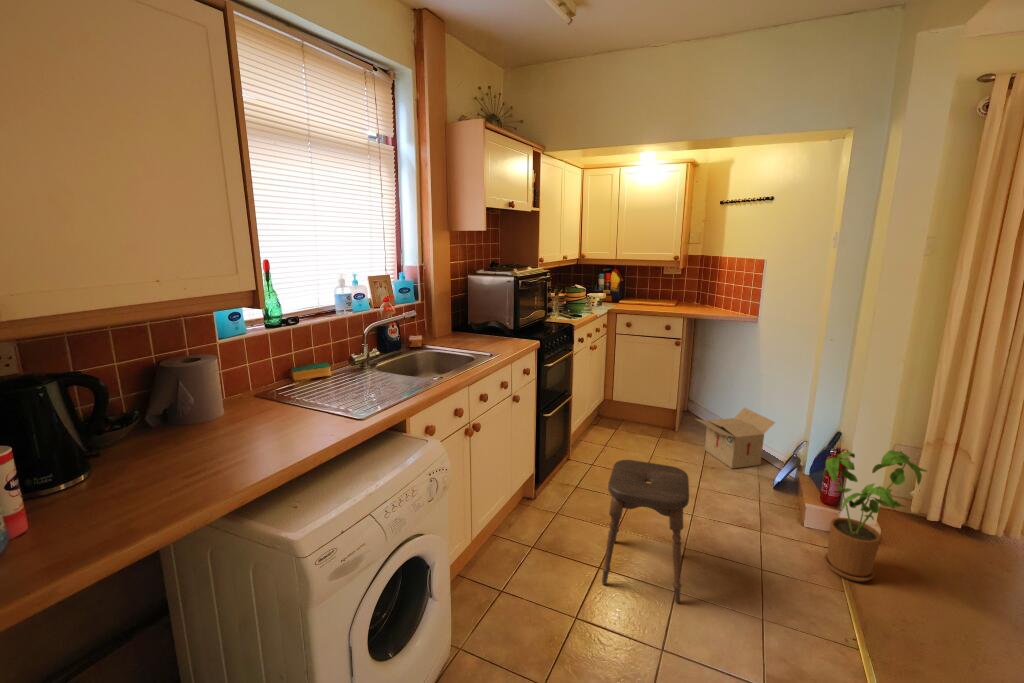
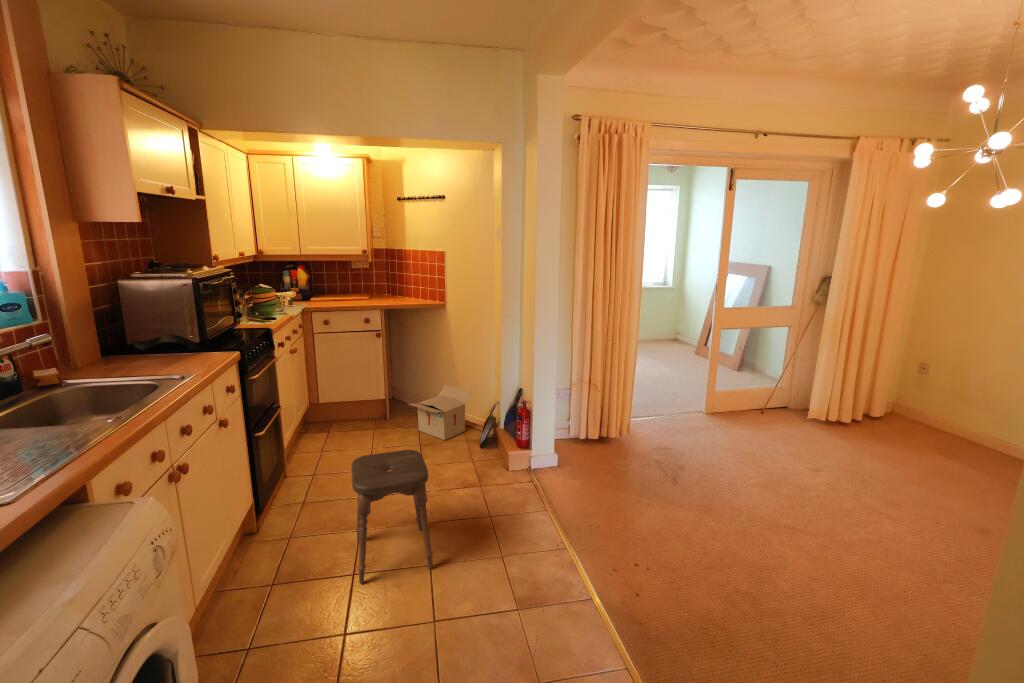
house plant: present [824,450,927,582] -> none [516,393,575,497]

